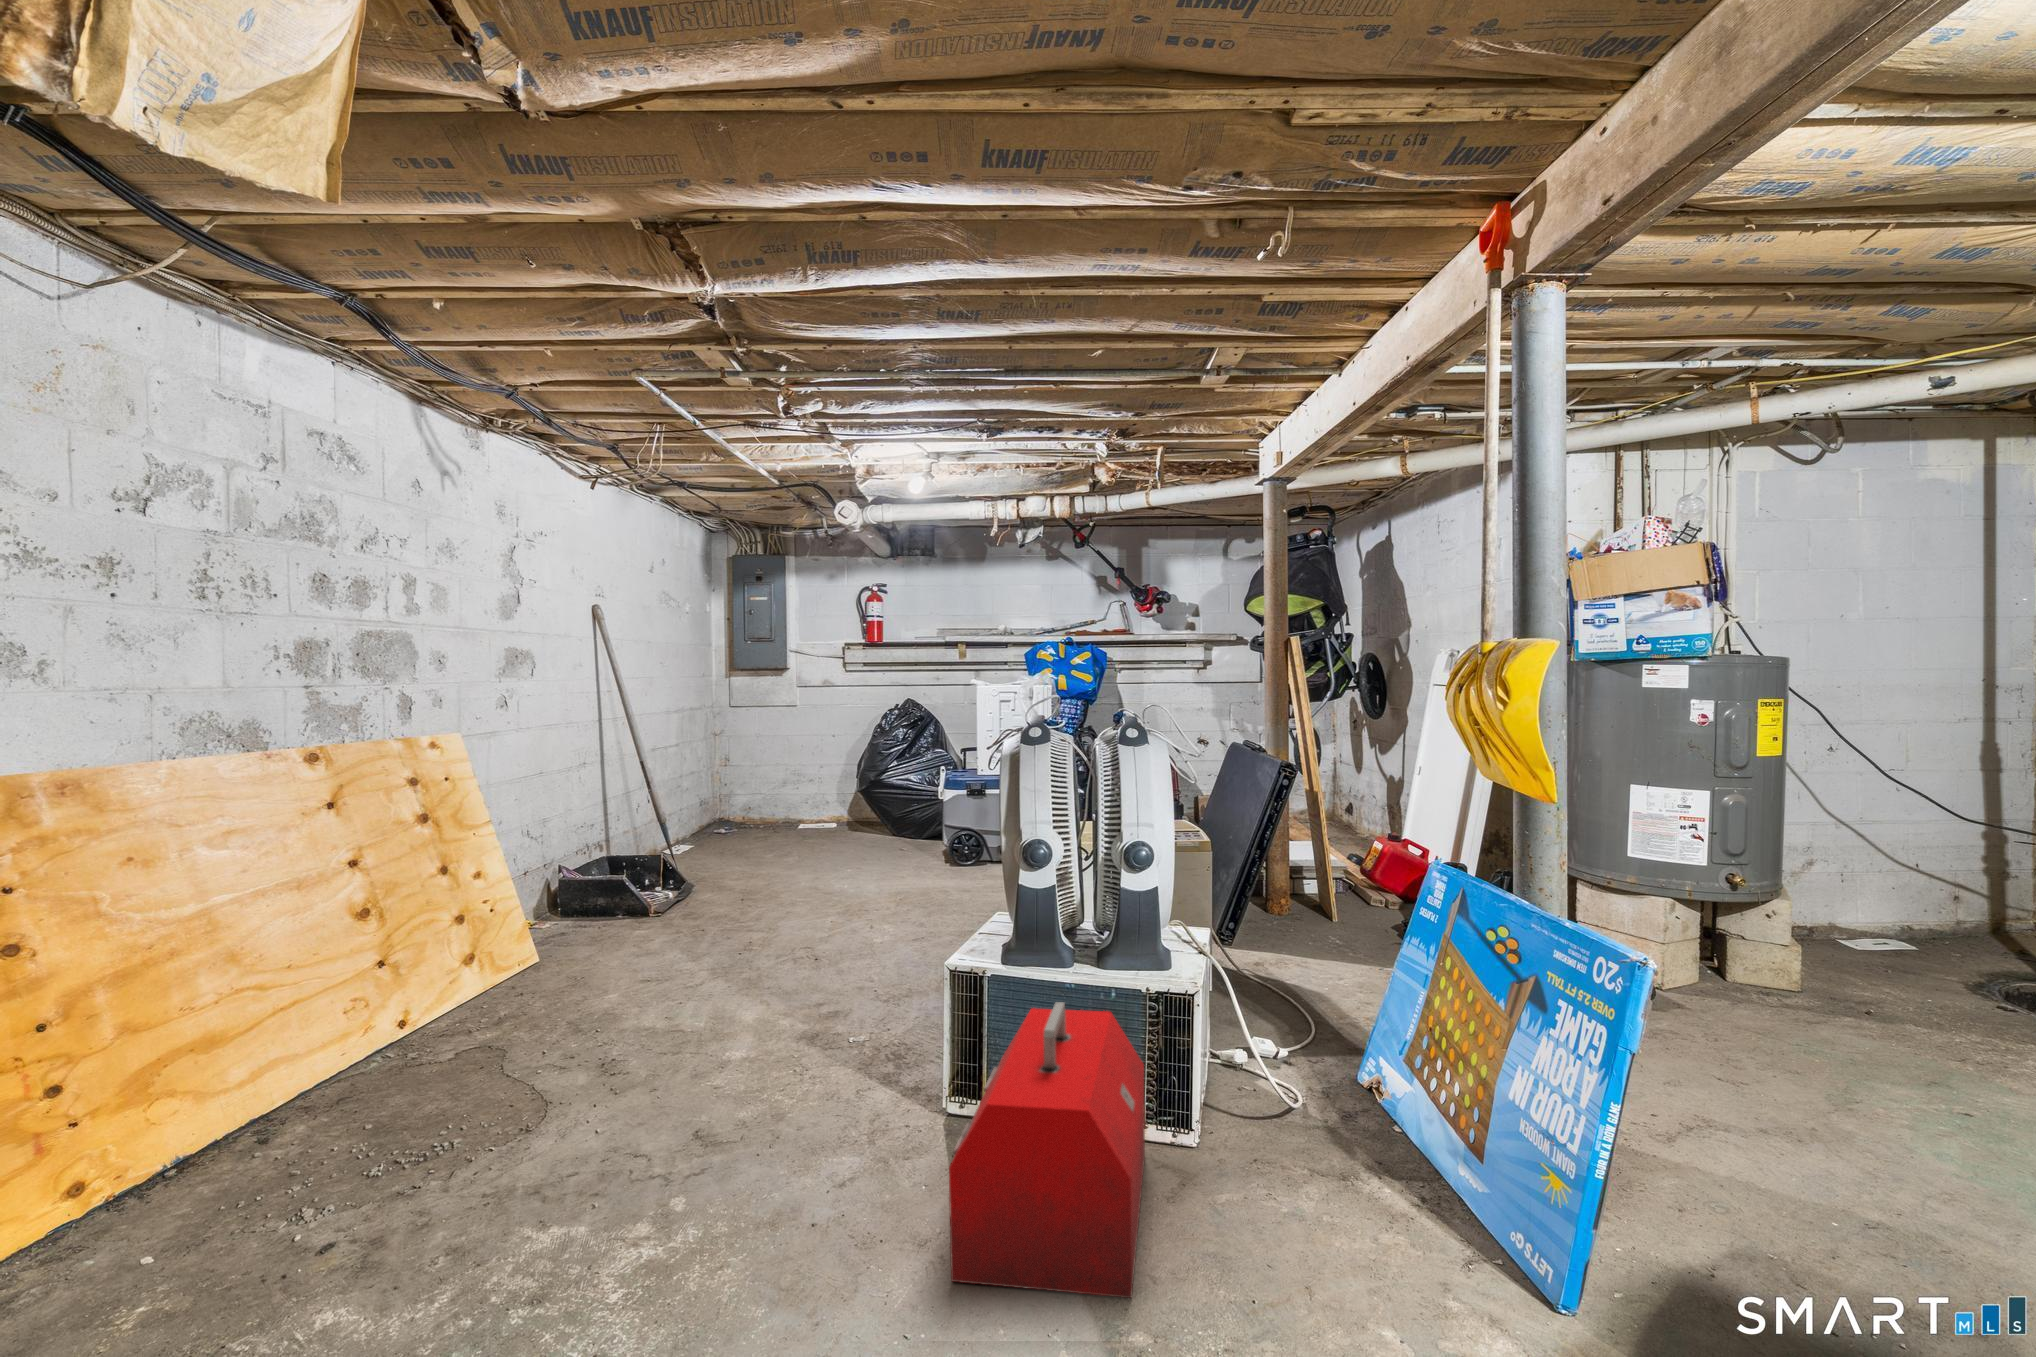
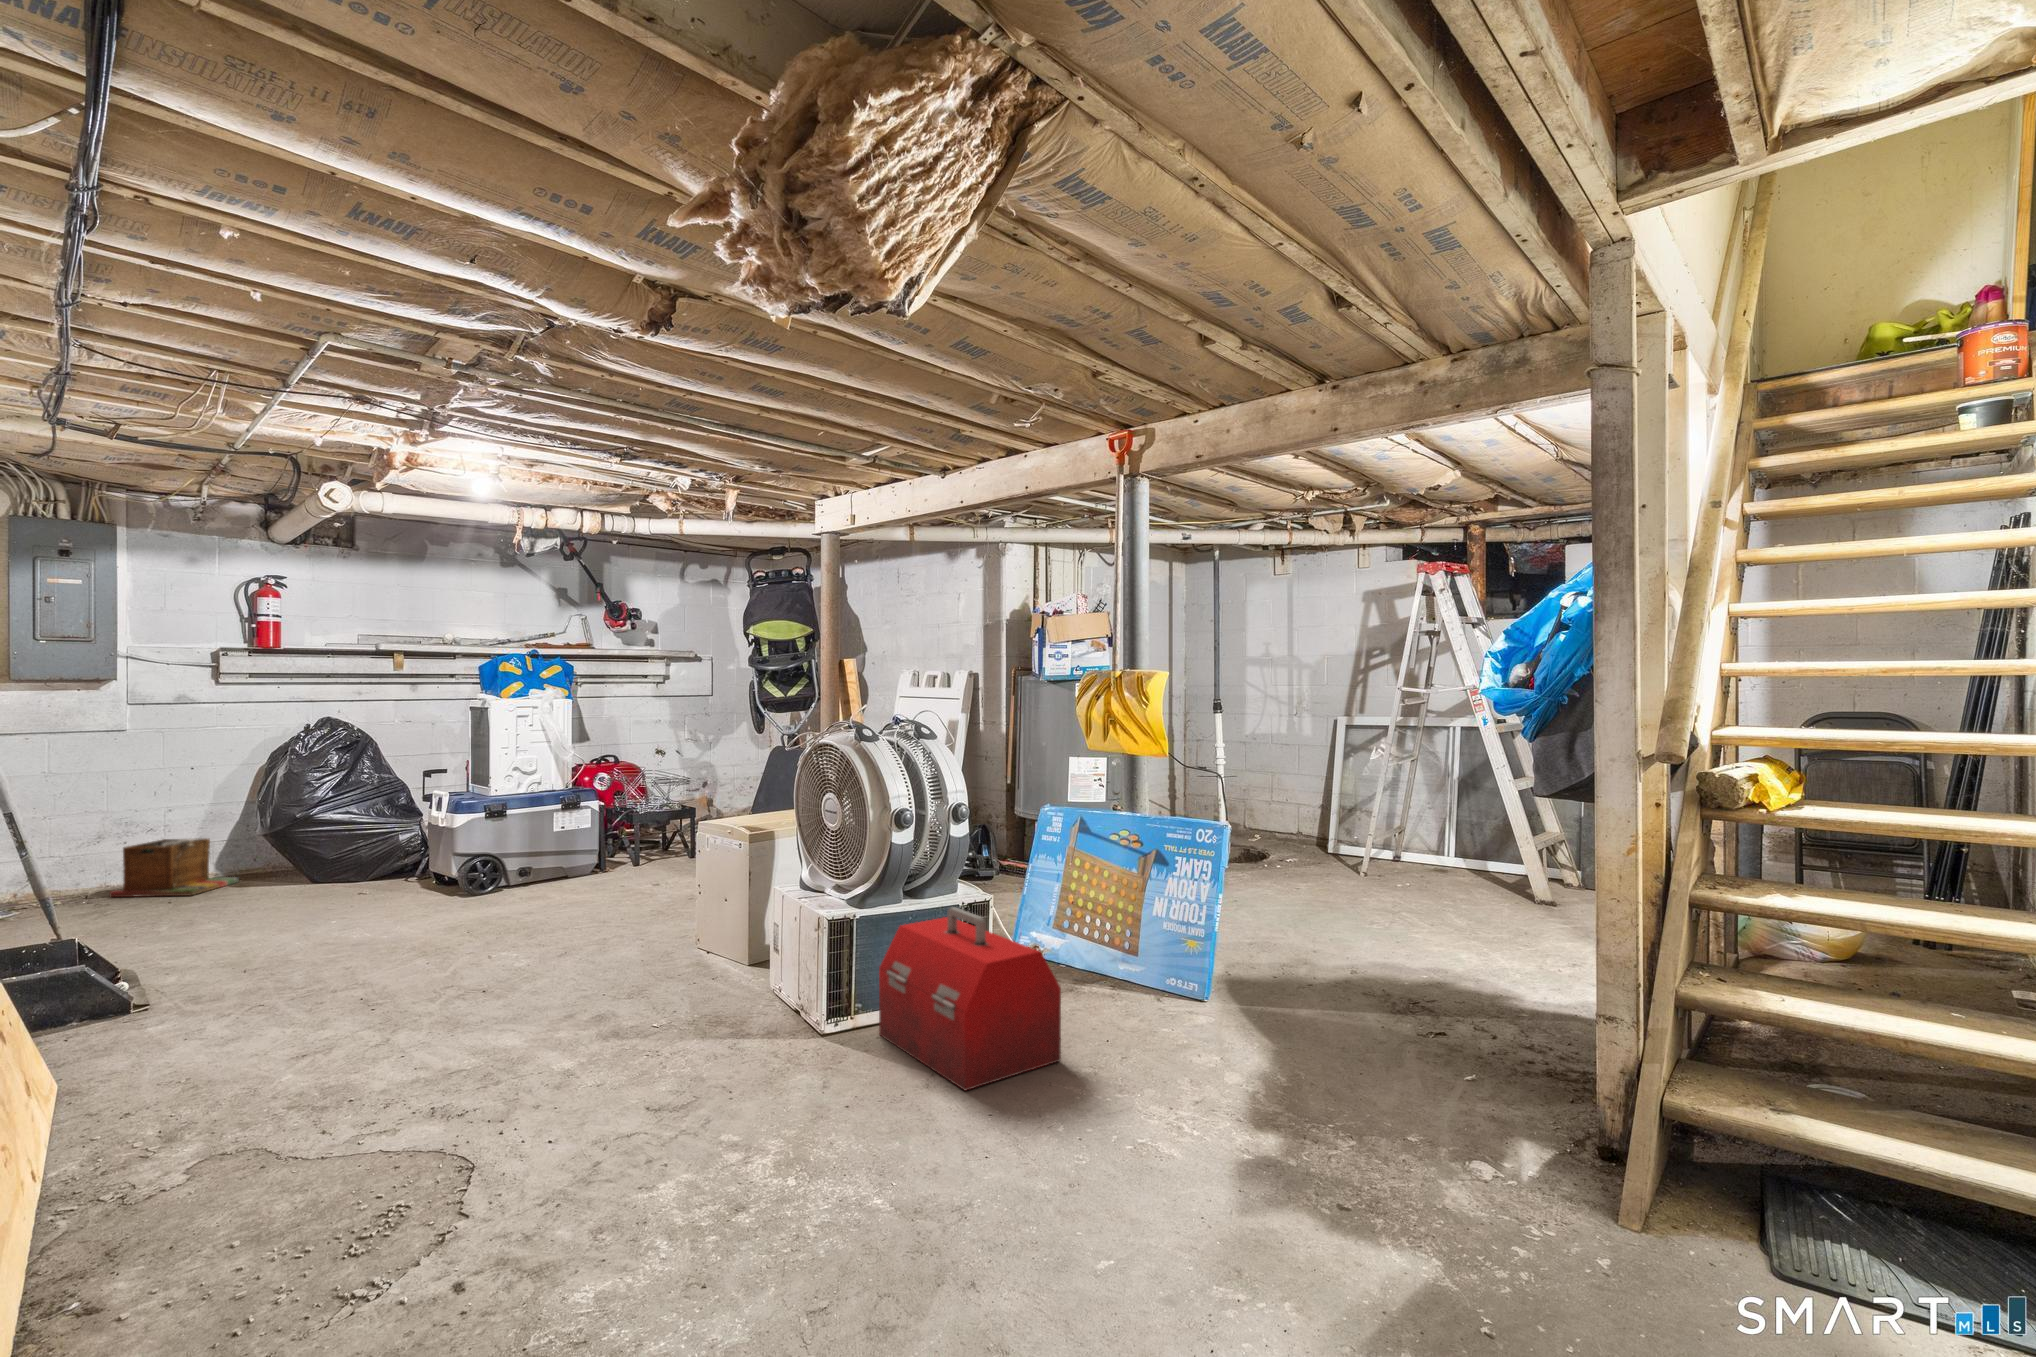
laundry basket: none [779,793,852,840] -> present [110,838,239,897]

